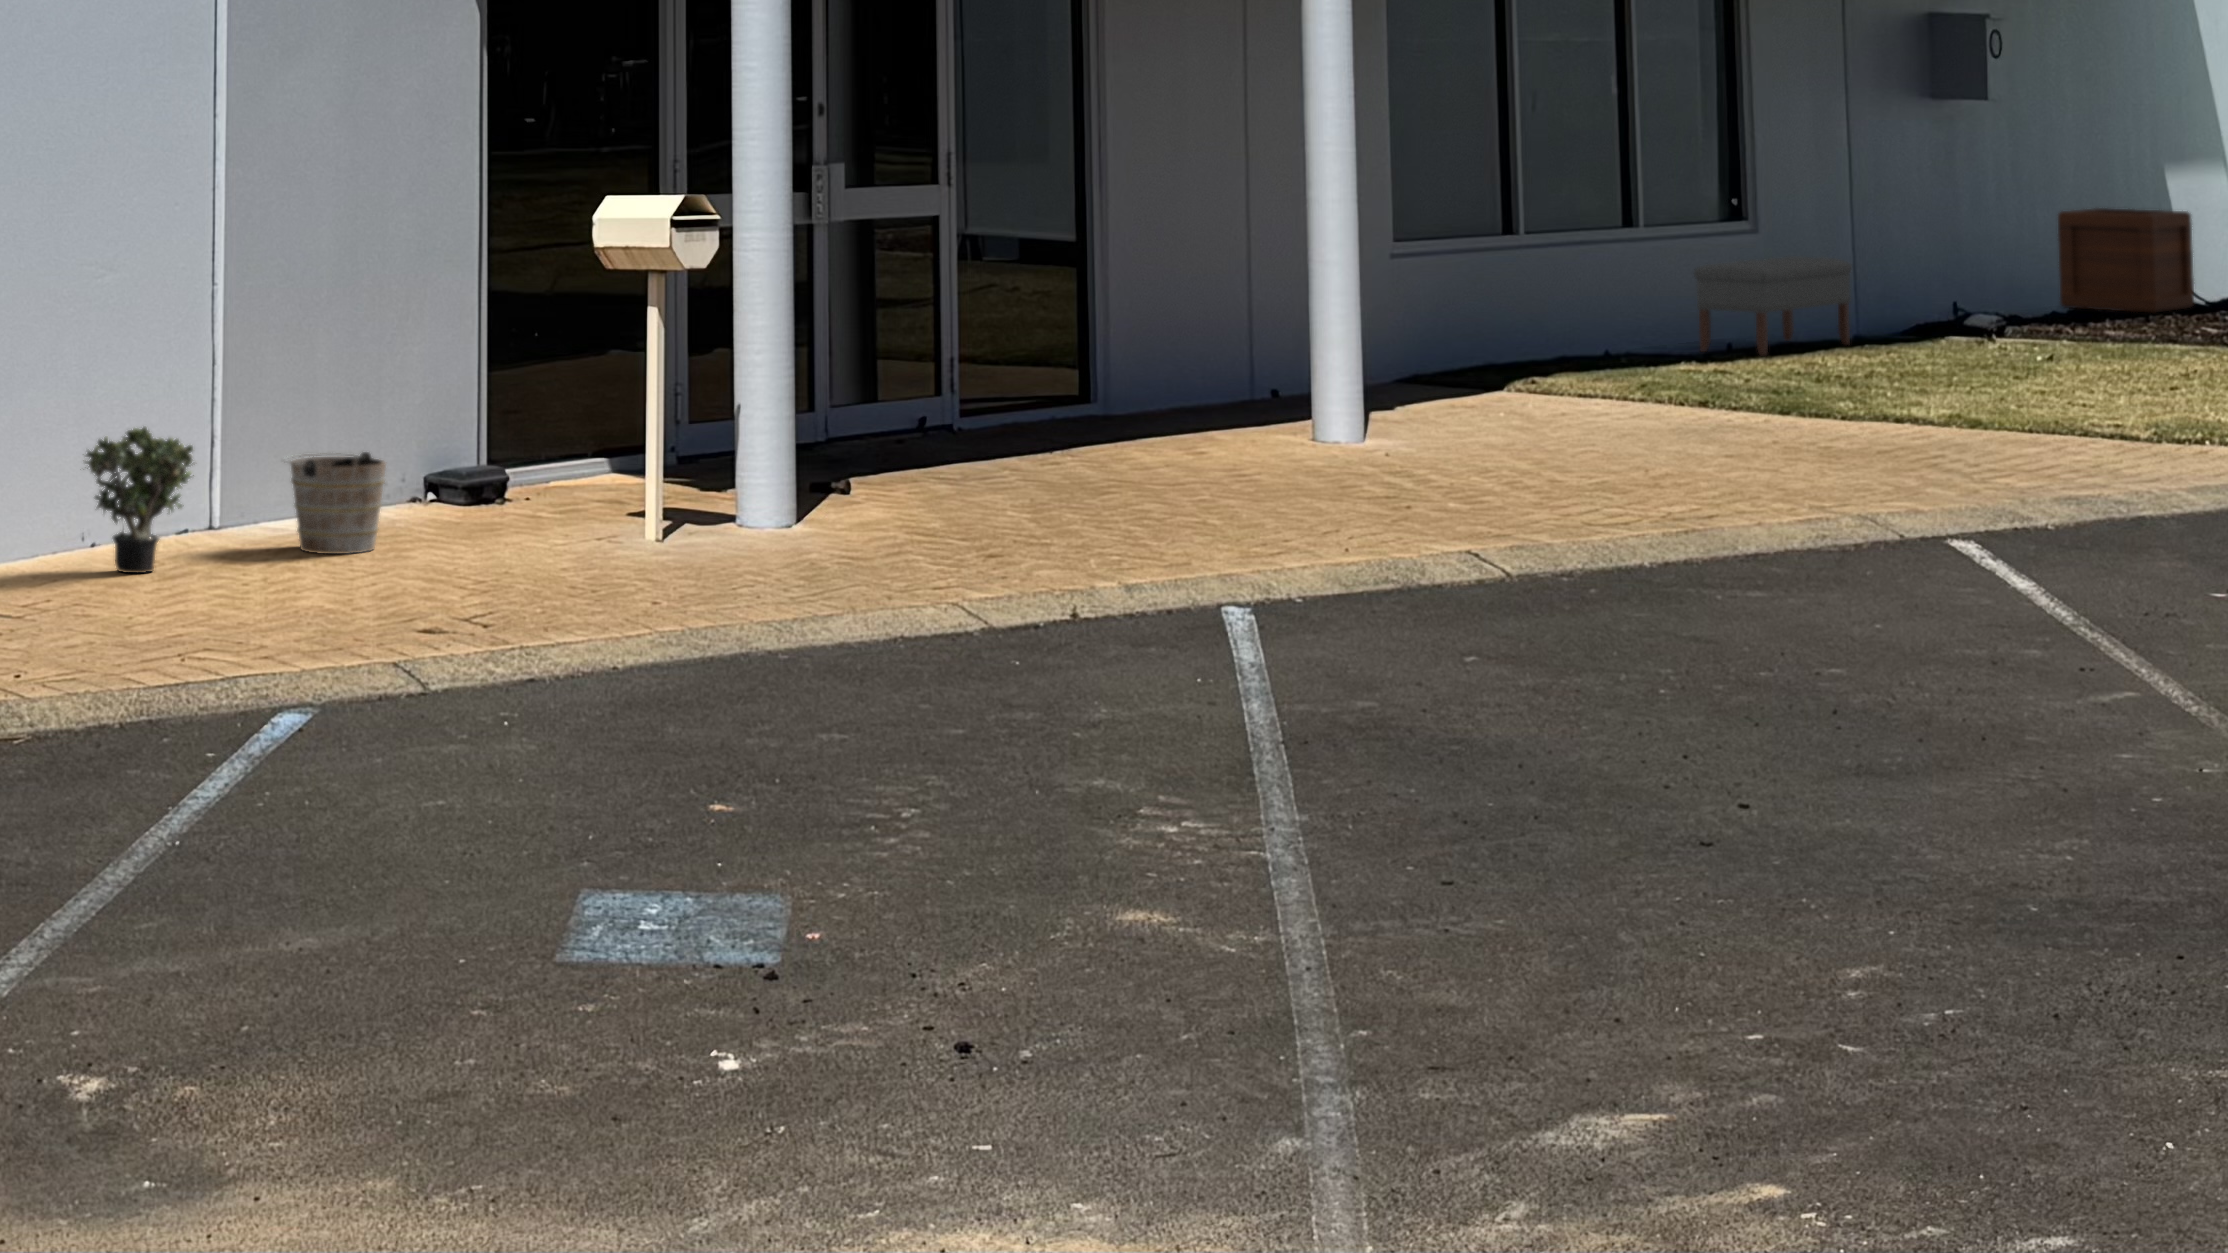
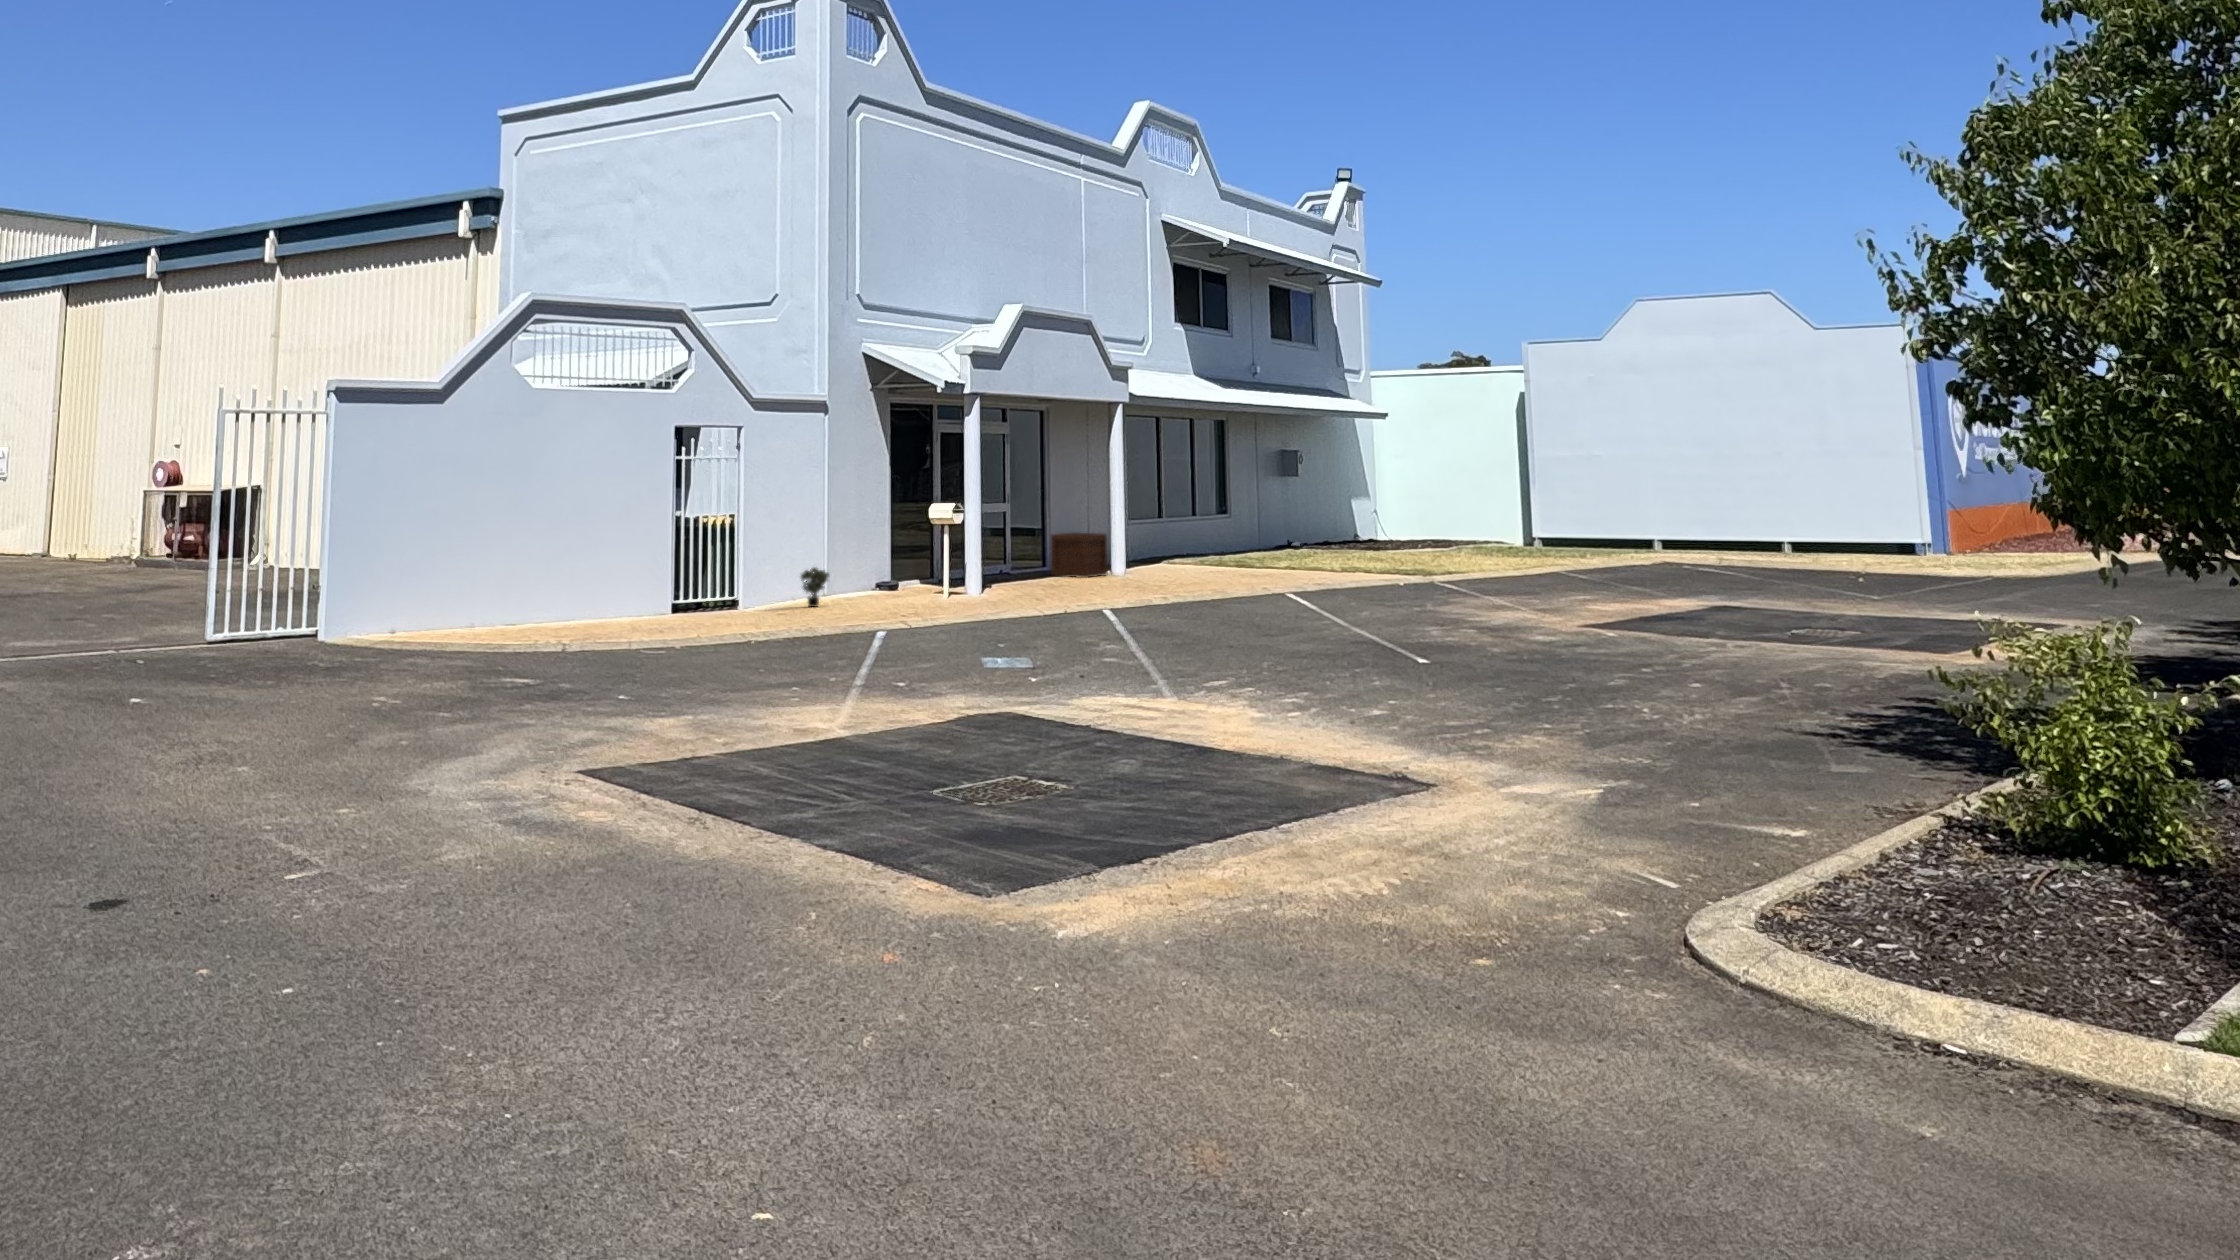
wooden crate: present [2058,208,2194,313] -> present [1051,532,1108,578]
bench: present [1694,256,1852,356] -> none [1214,527,1261,557]
bucket: present [290,452,386,554] -> none [846,575,876,603]

